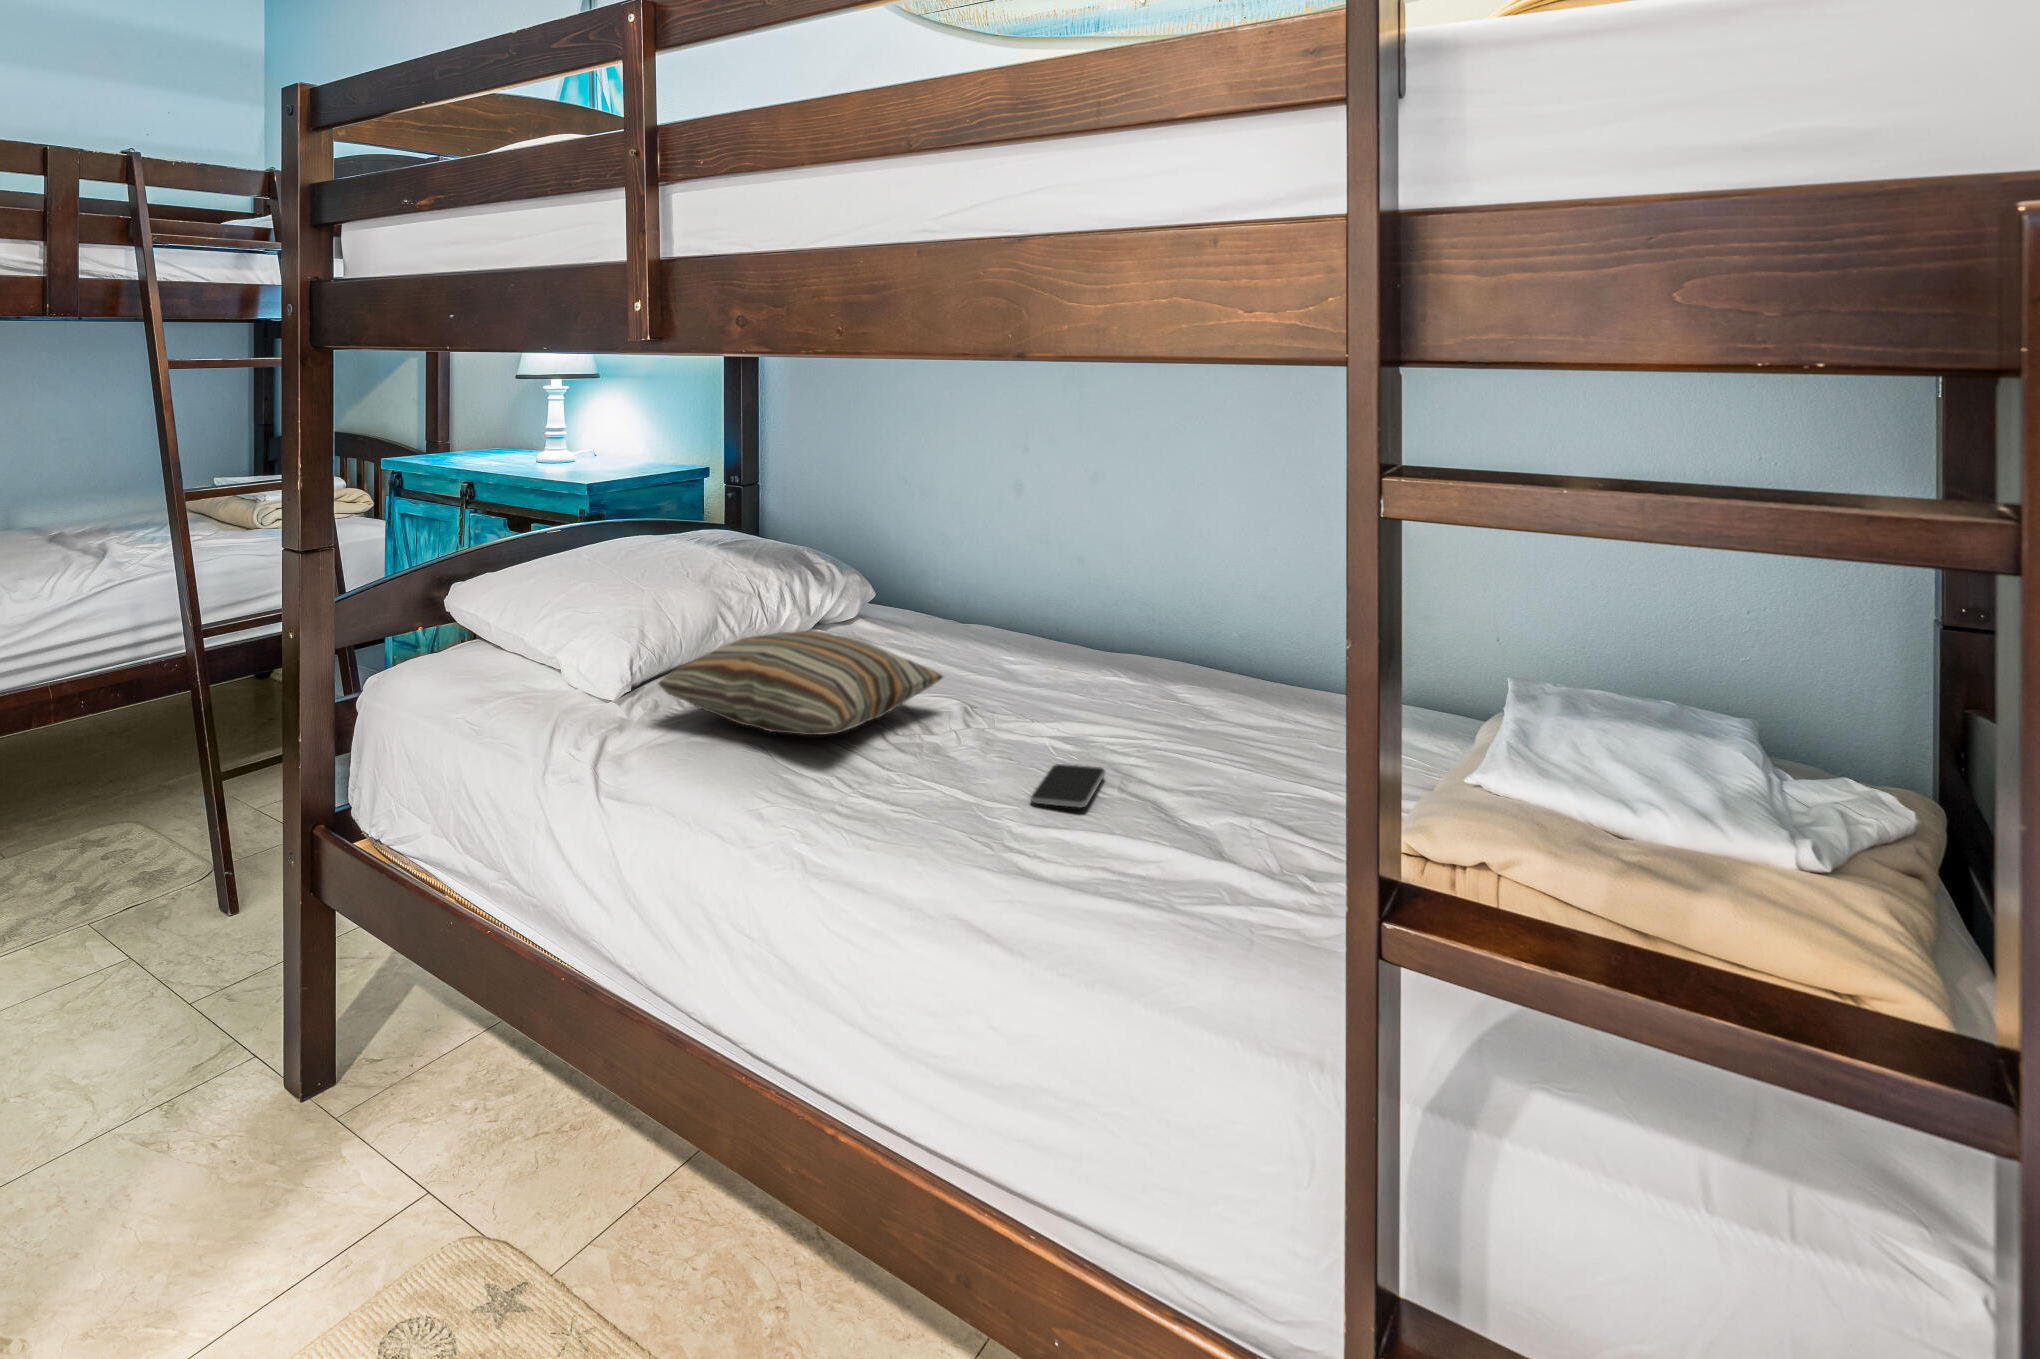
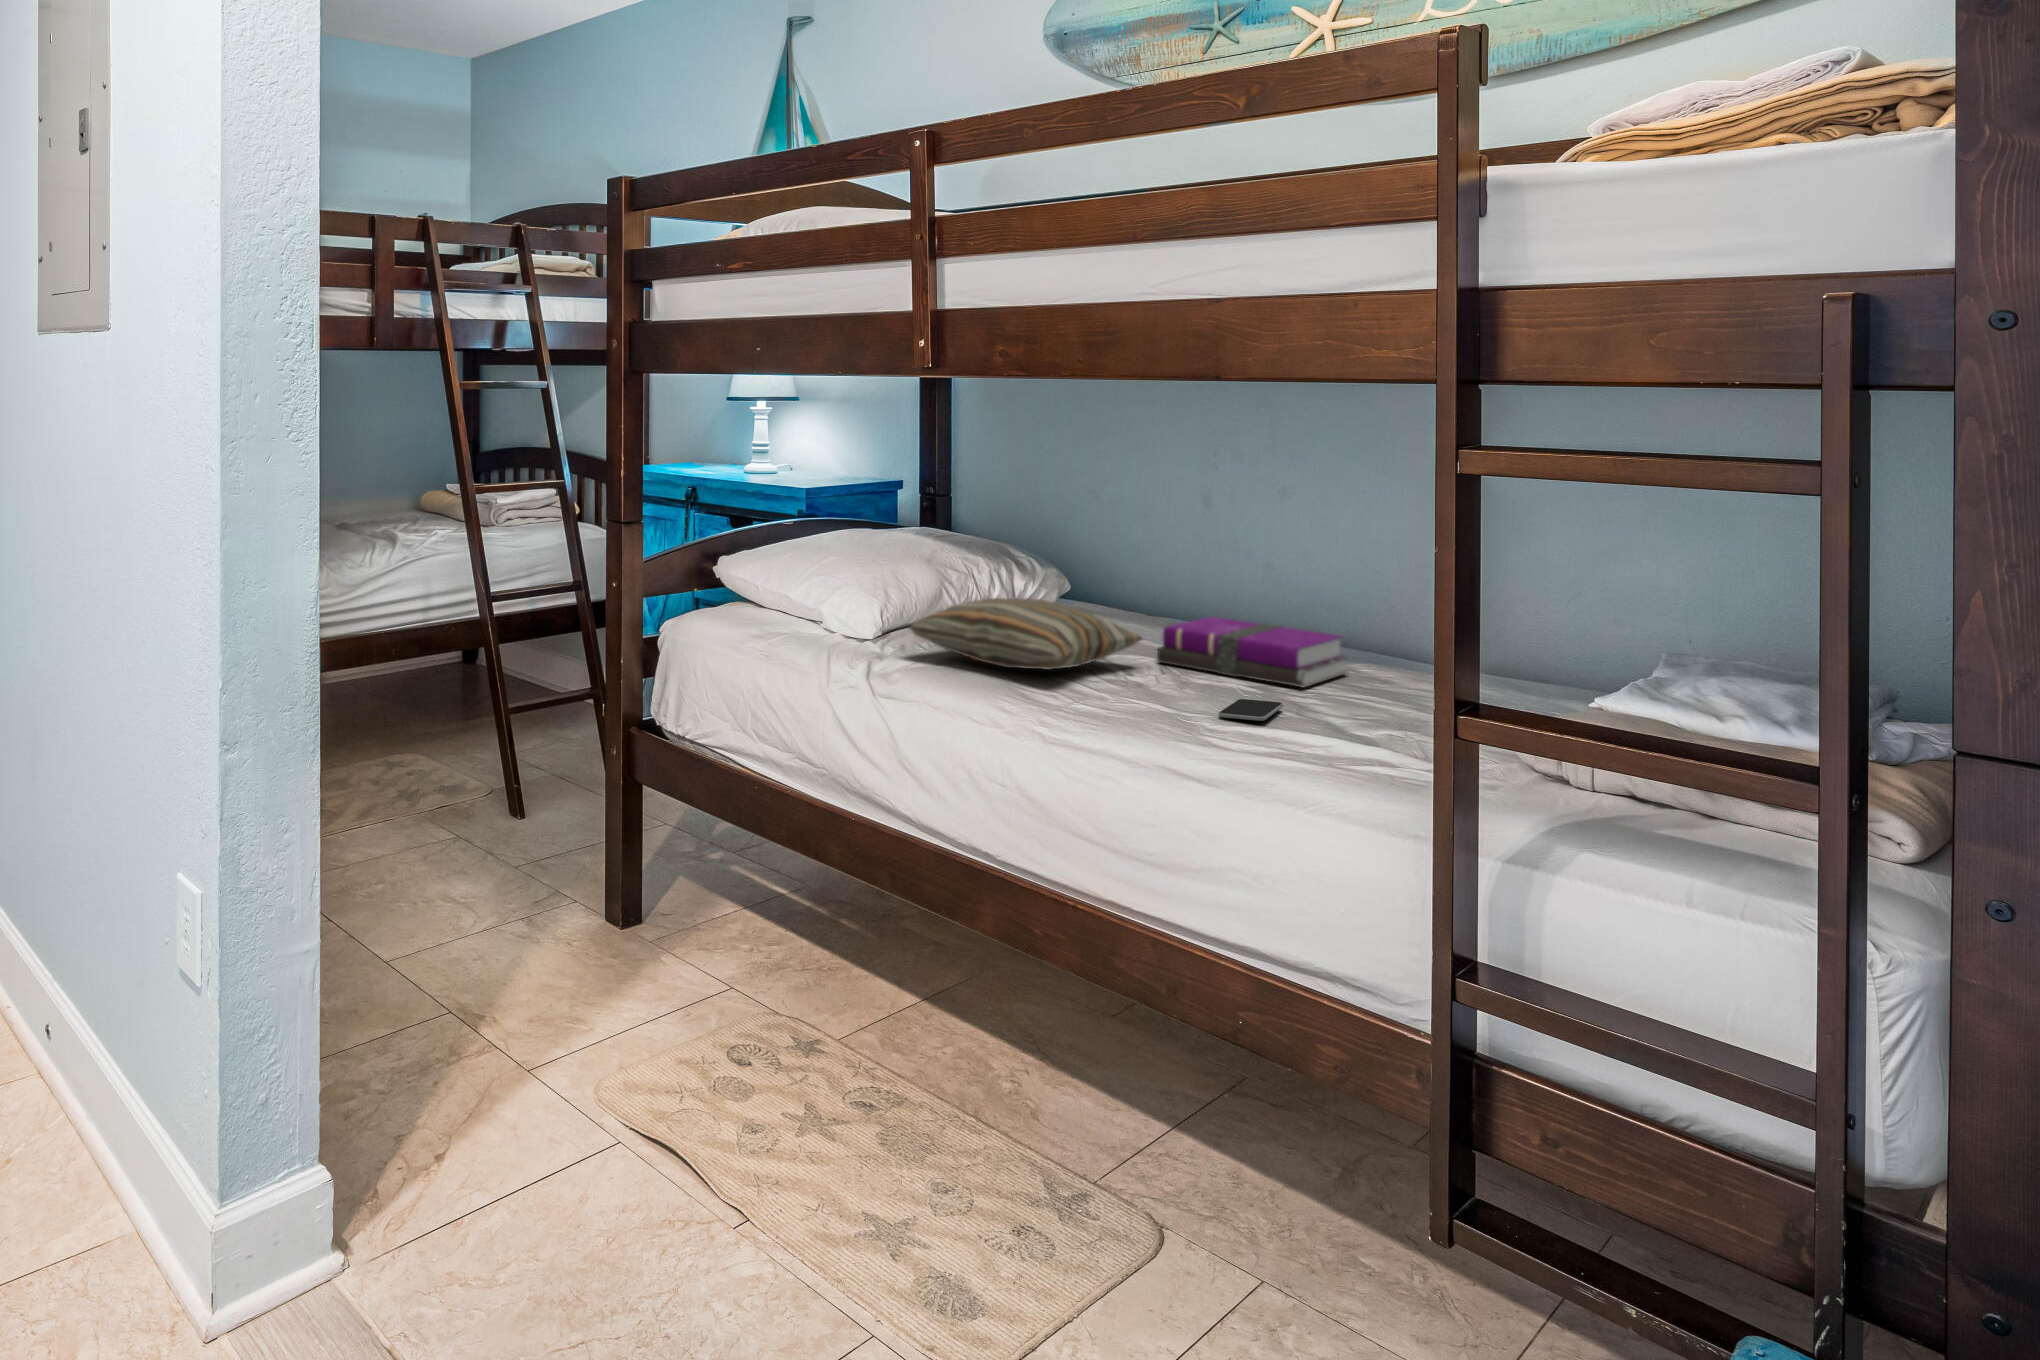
notebook: none [961,633,1170,731] -> present [1157,617,1349,688]

